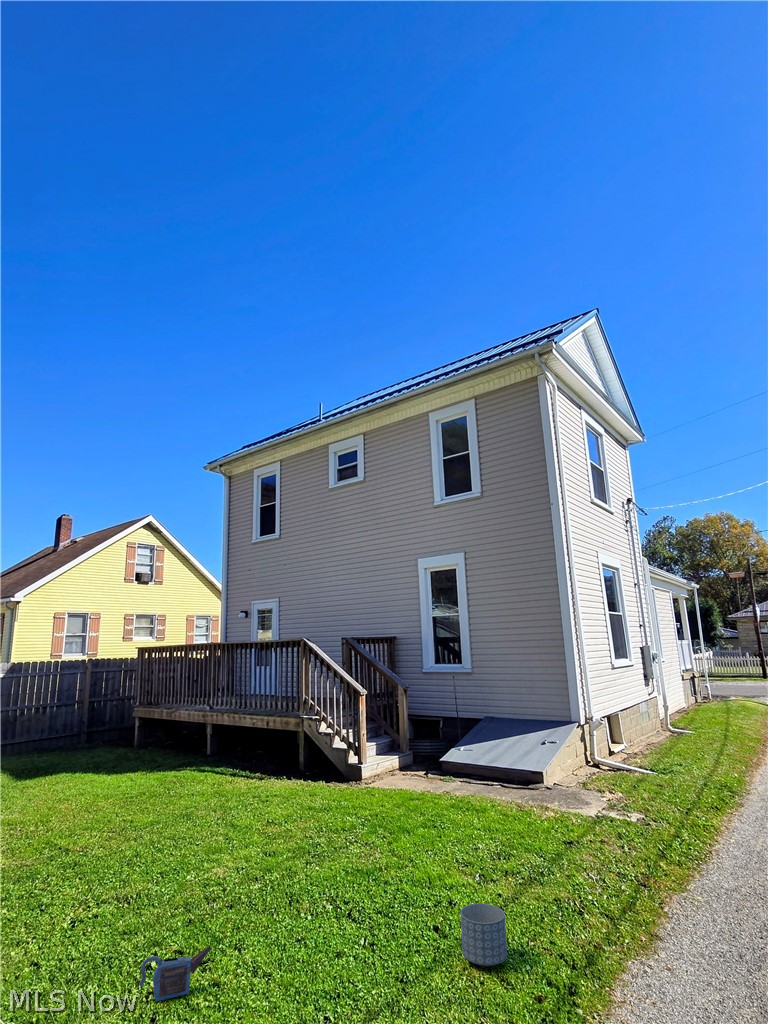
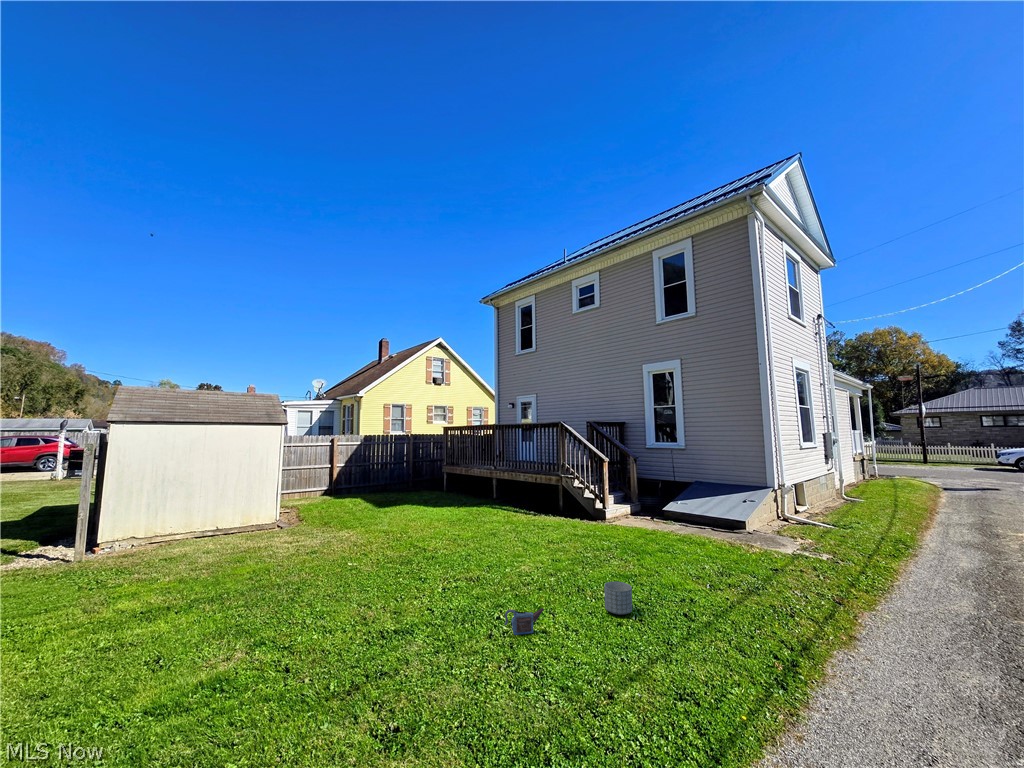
planter: present [461,903,507,967] -> present [604,581,632,615]

